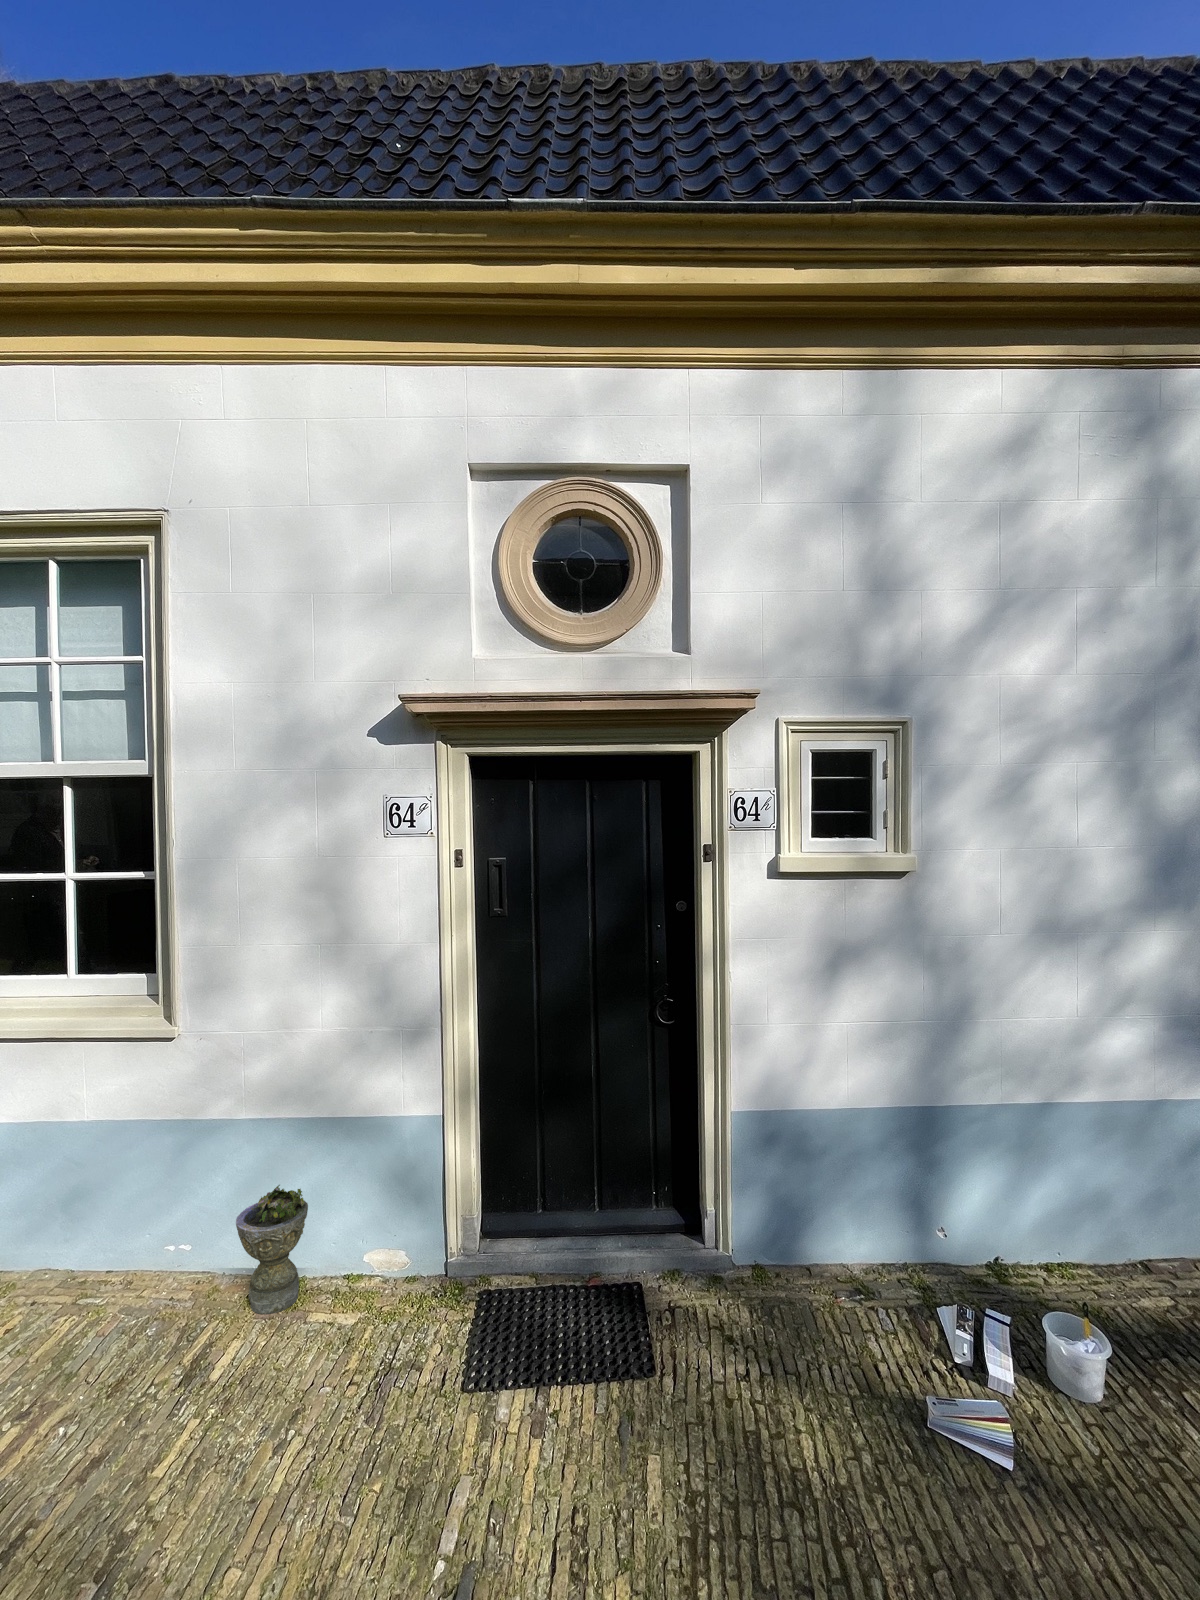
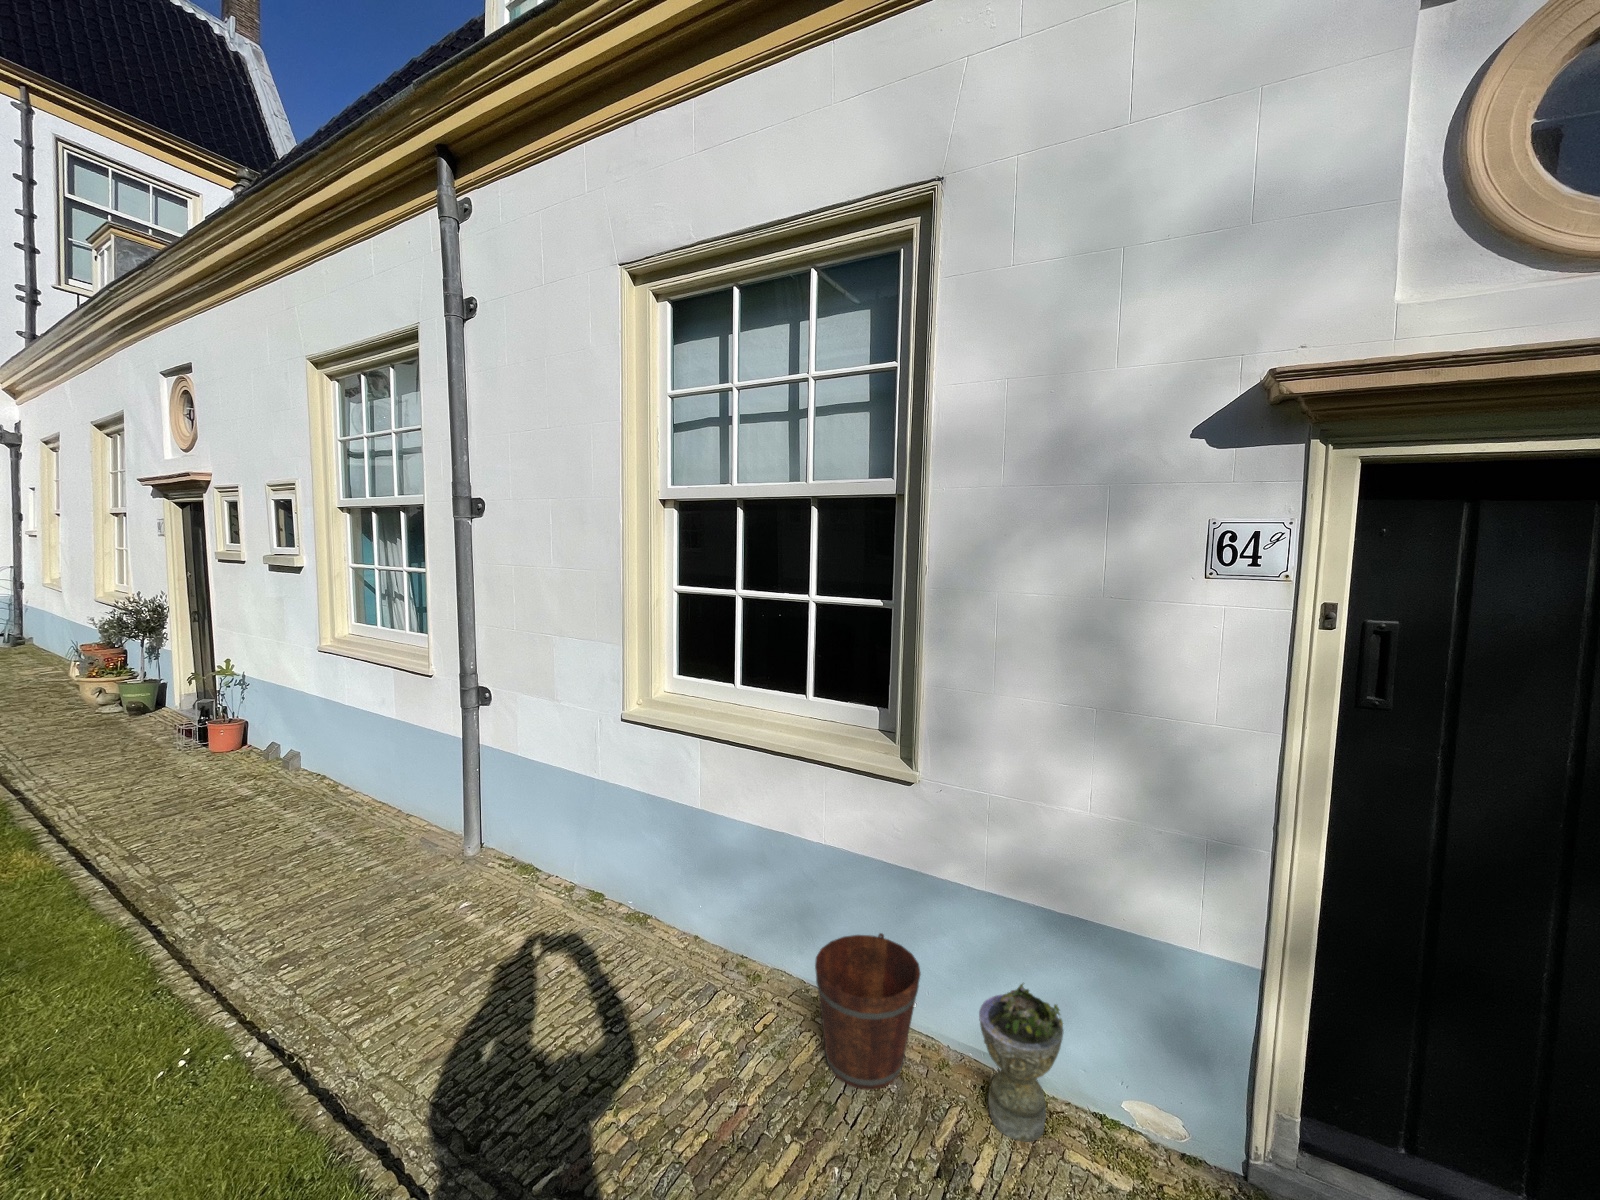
bucket: none [73,1186,186,1331] -> present [815,933,921,1090]

